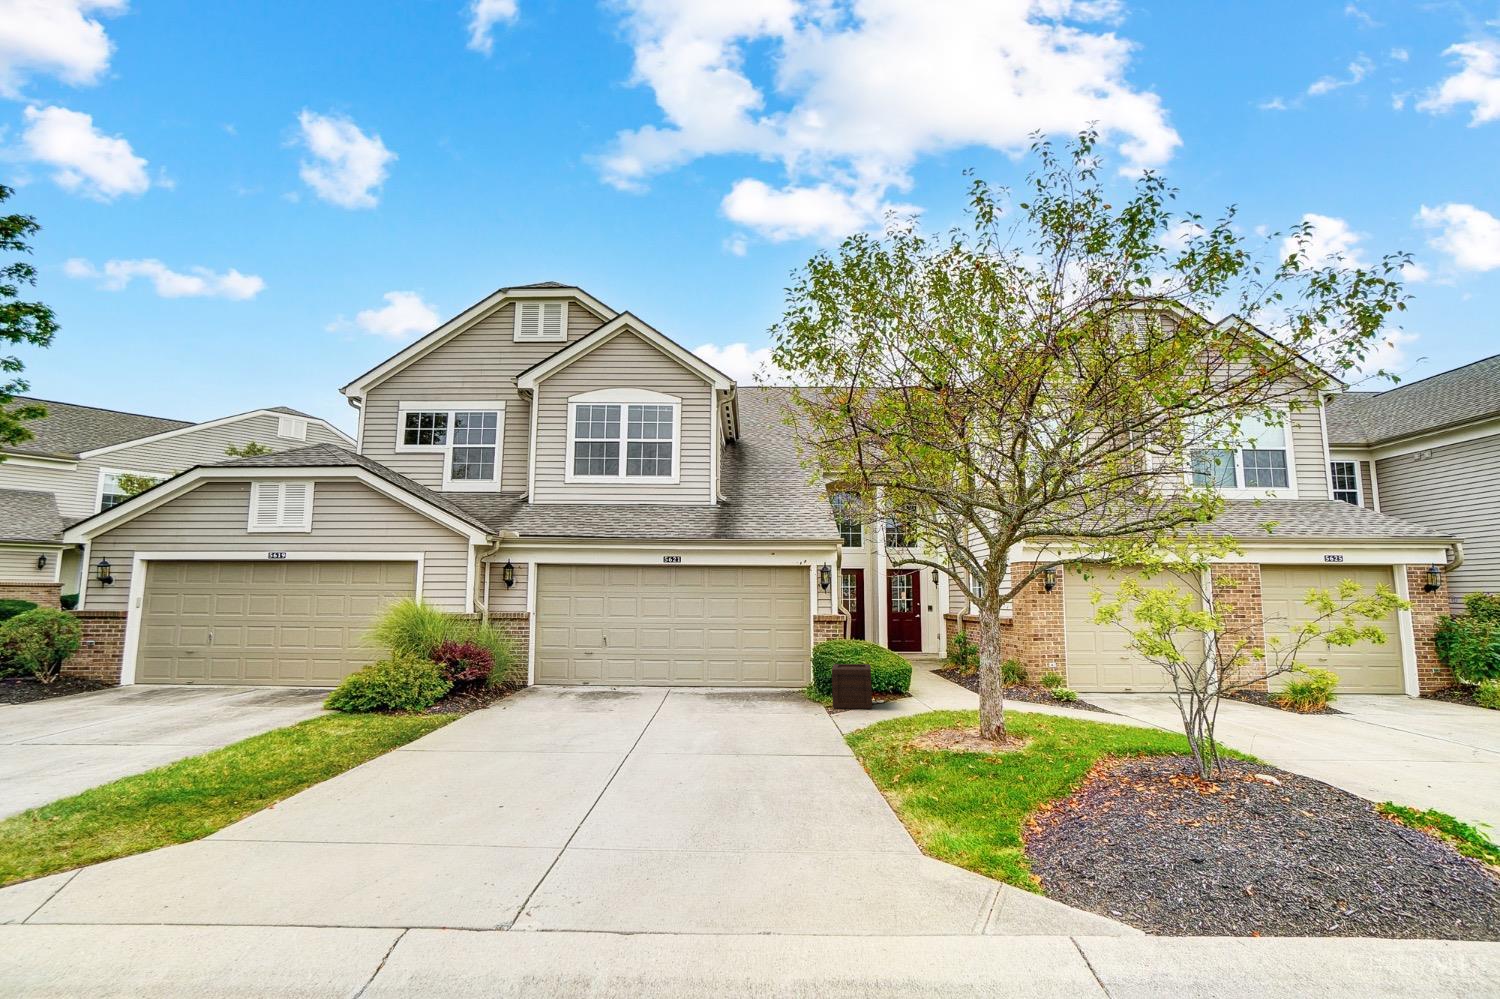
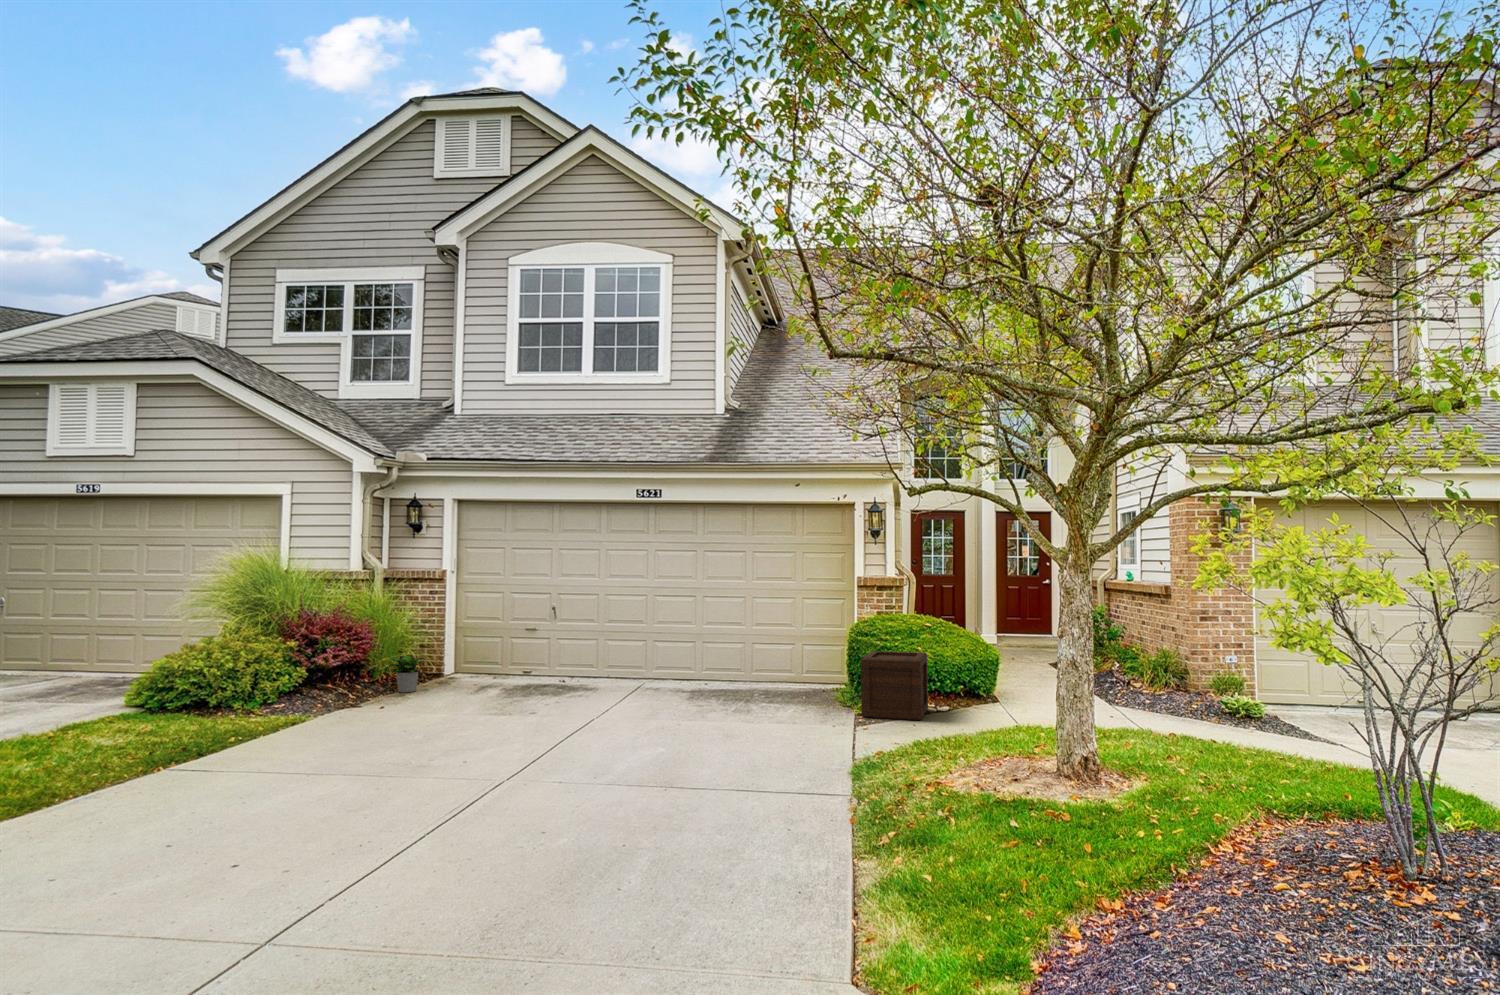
potted plant: none [490,676,522,703] -> present [390,655,426,693]

